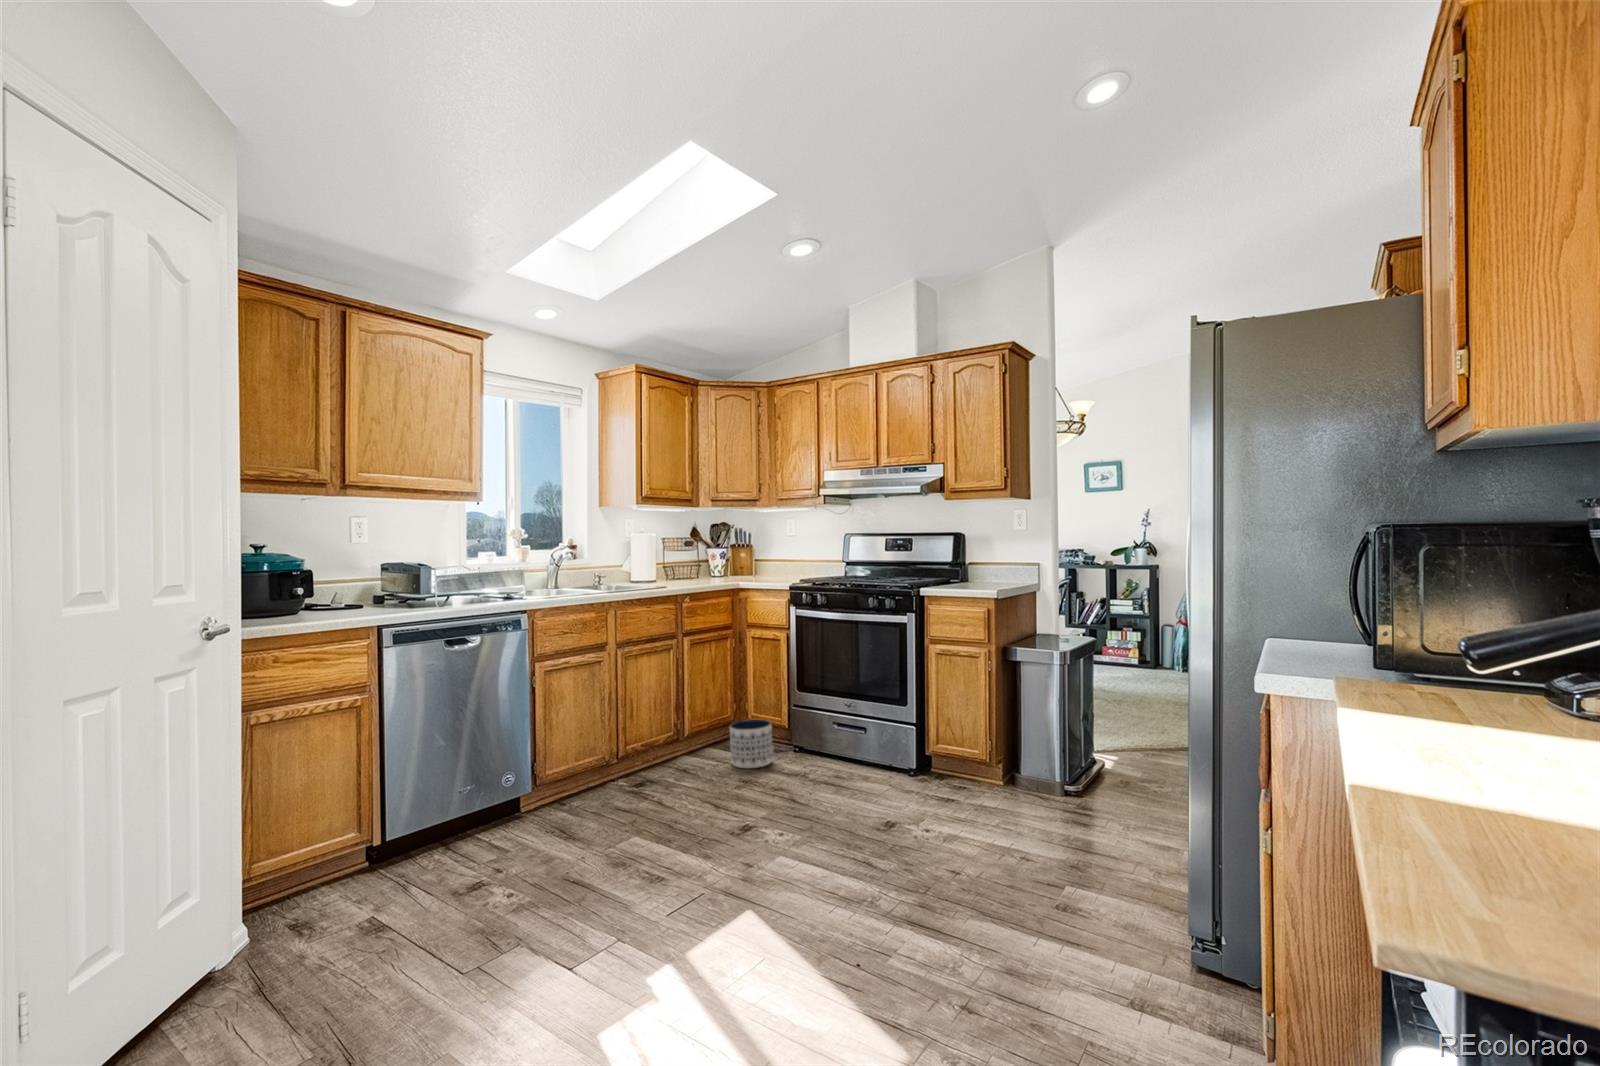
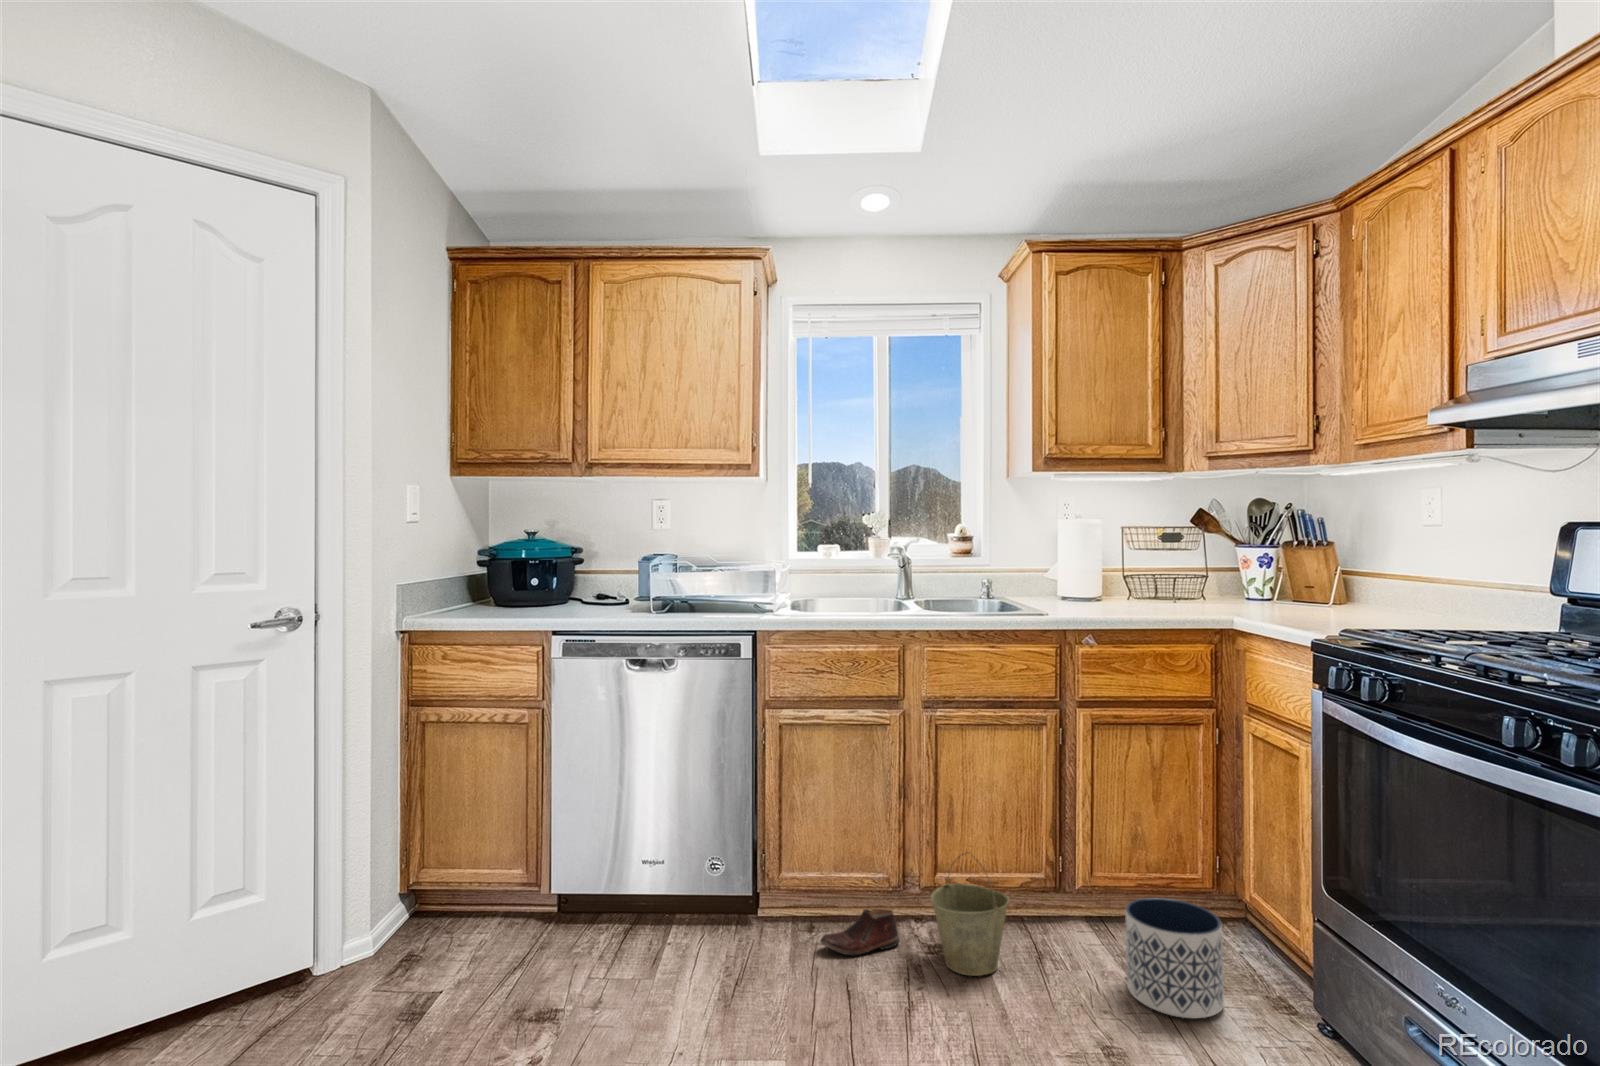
bucket: none [642,722,684,788] -> present [931,857,1009,976]
shoe: none [586,772,622,802] -> present [820,909,900,955]

